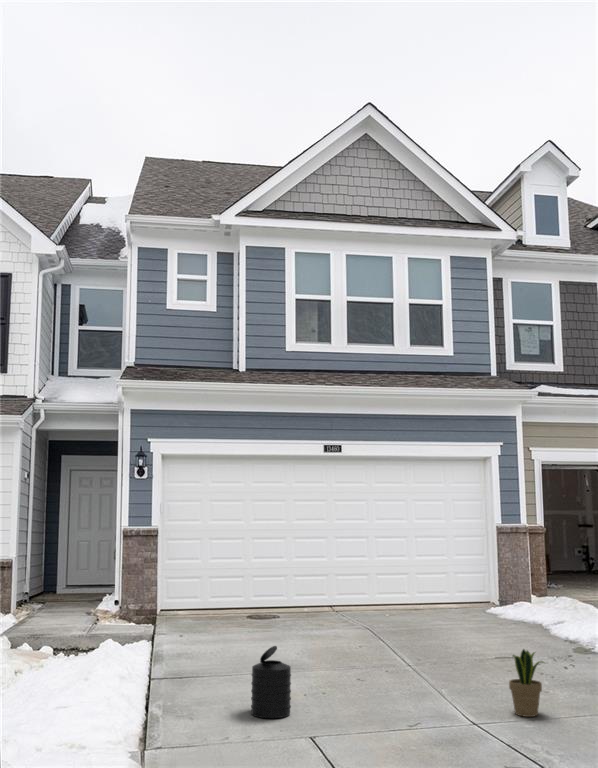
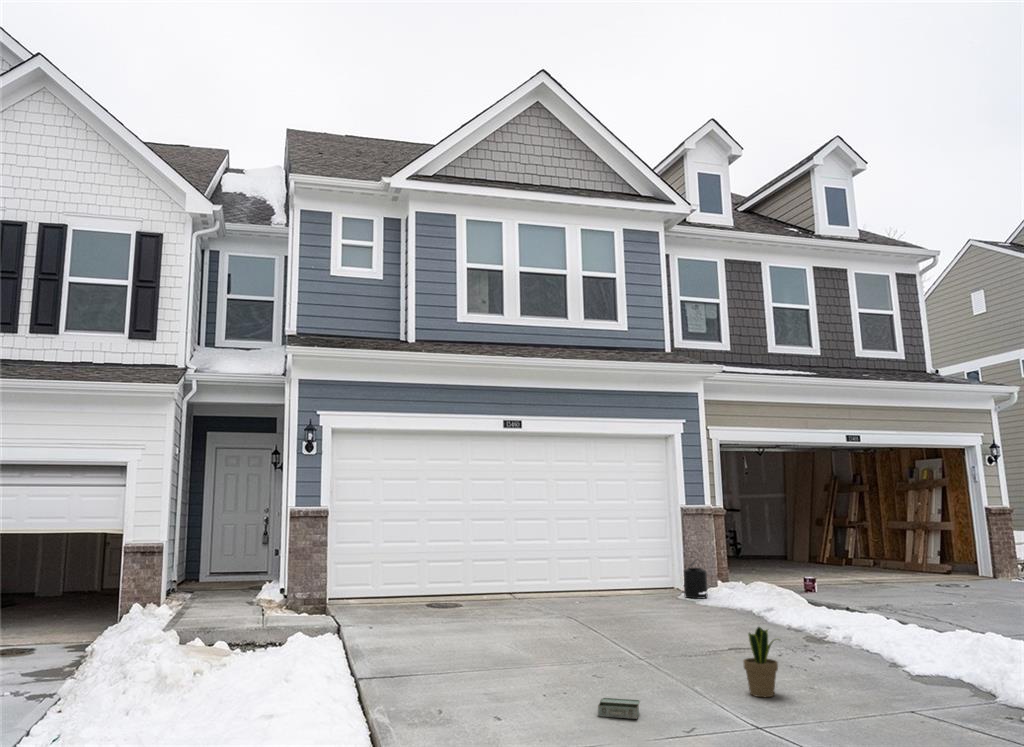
trash can: present [251,646,291,718] -> present [684,561,708,599]
toolbox: none [358,710,400,731] -> present [598,698,640,719]

